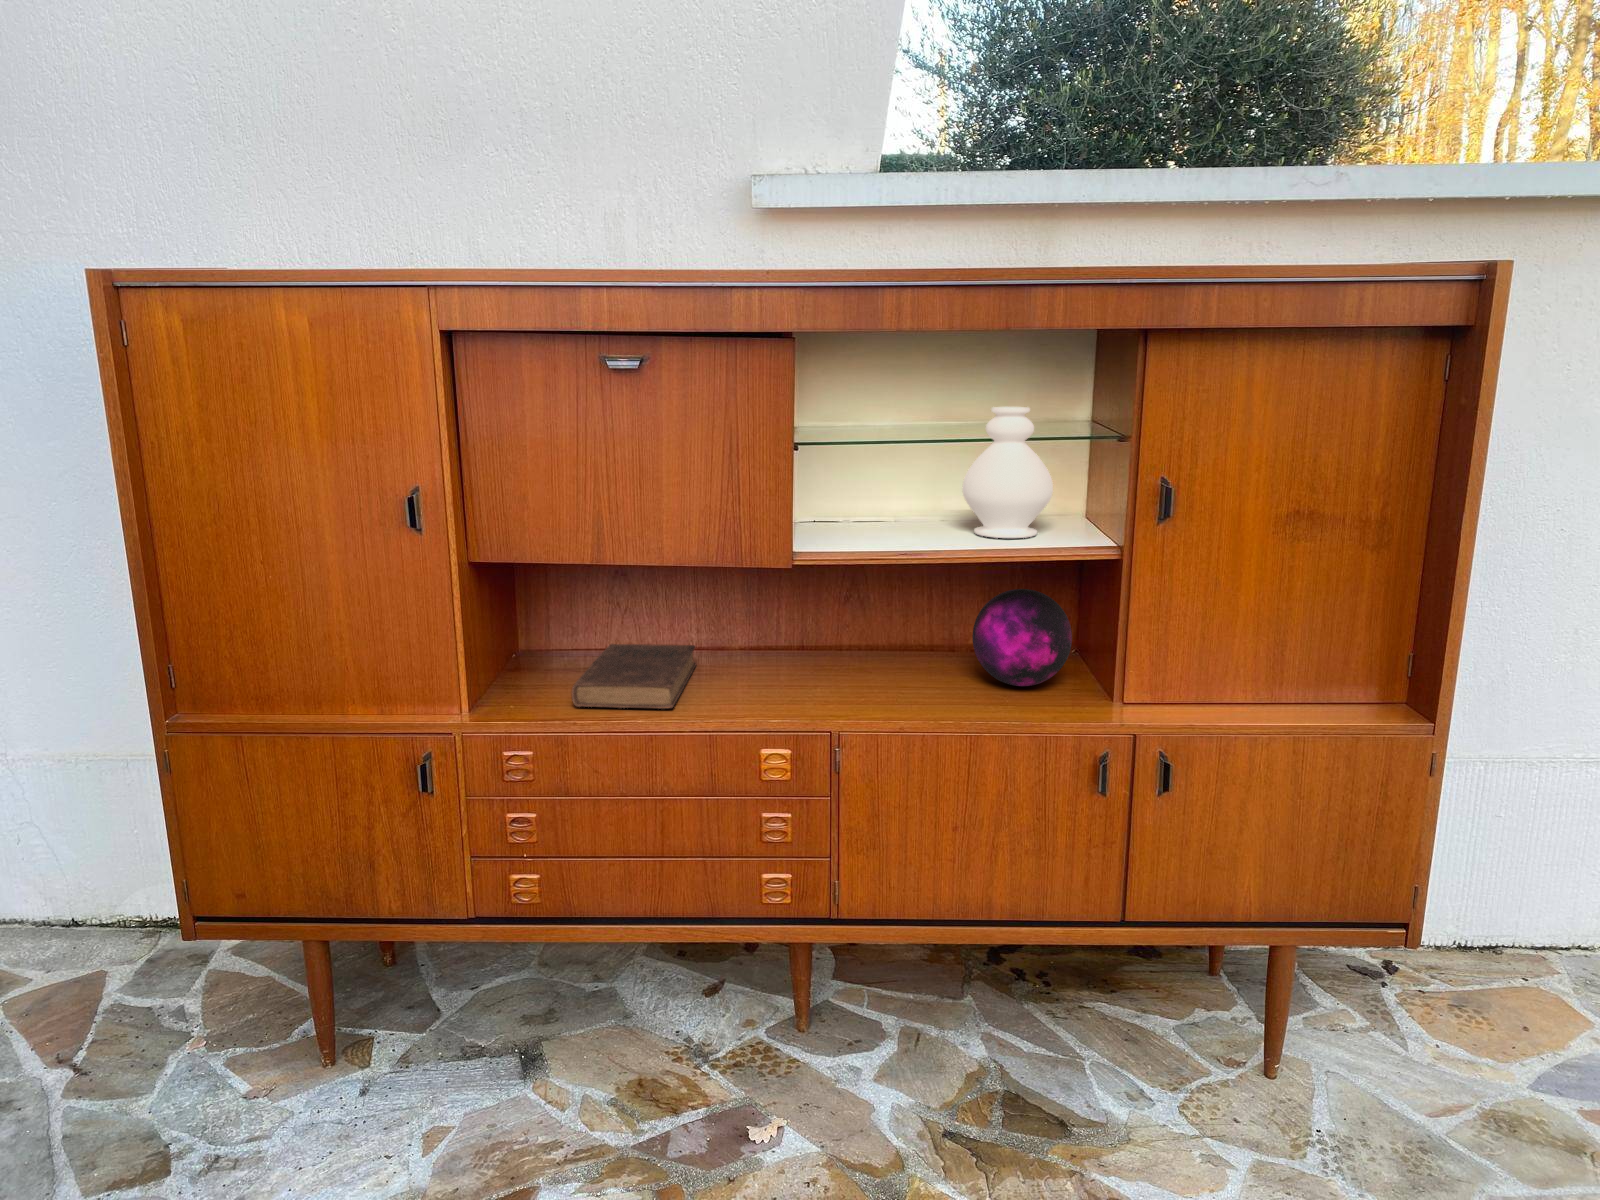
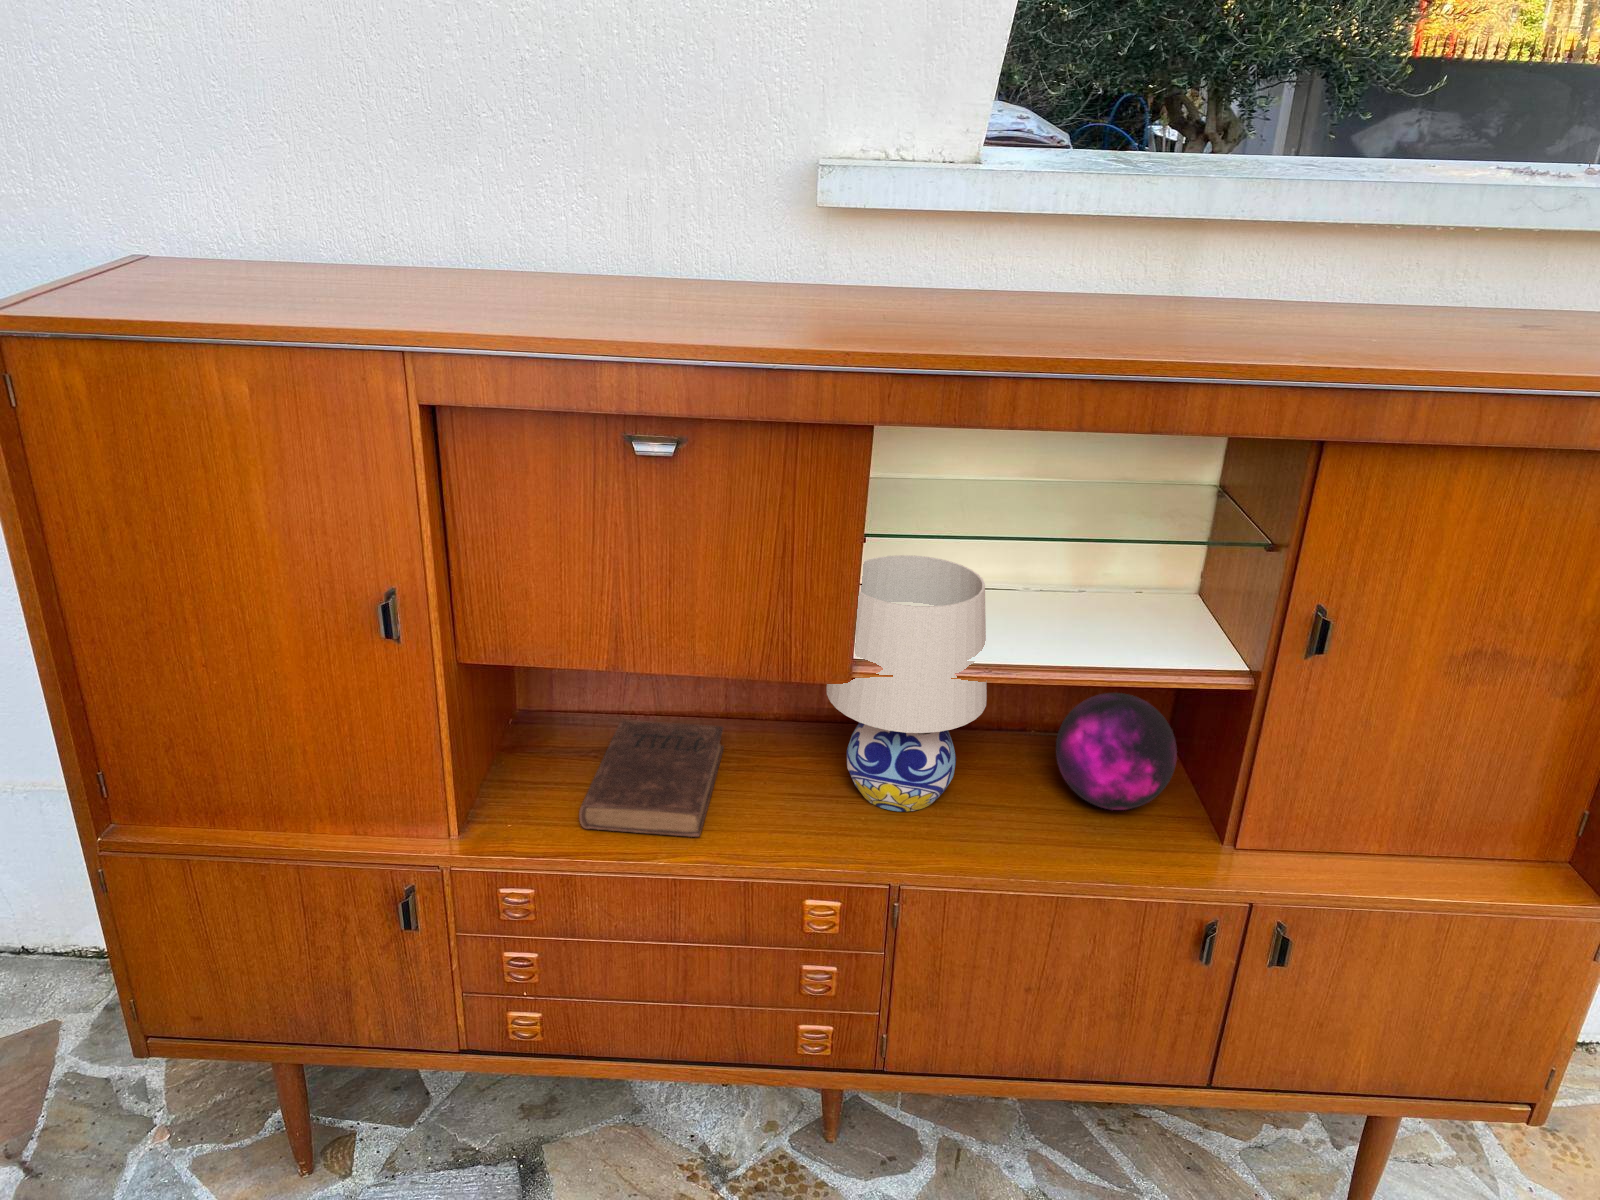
decorative vase: present [963,407,1053,538] -> none [1060,481,1174,648]
table lamp: none [777,485,910,693] -> present [826,555,987,812]

